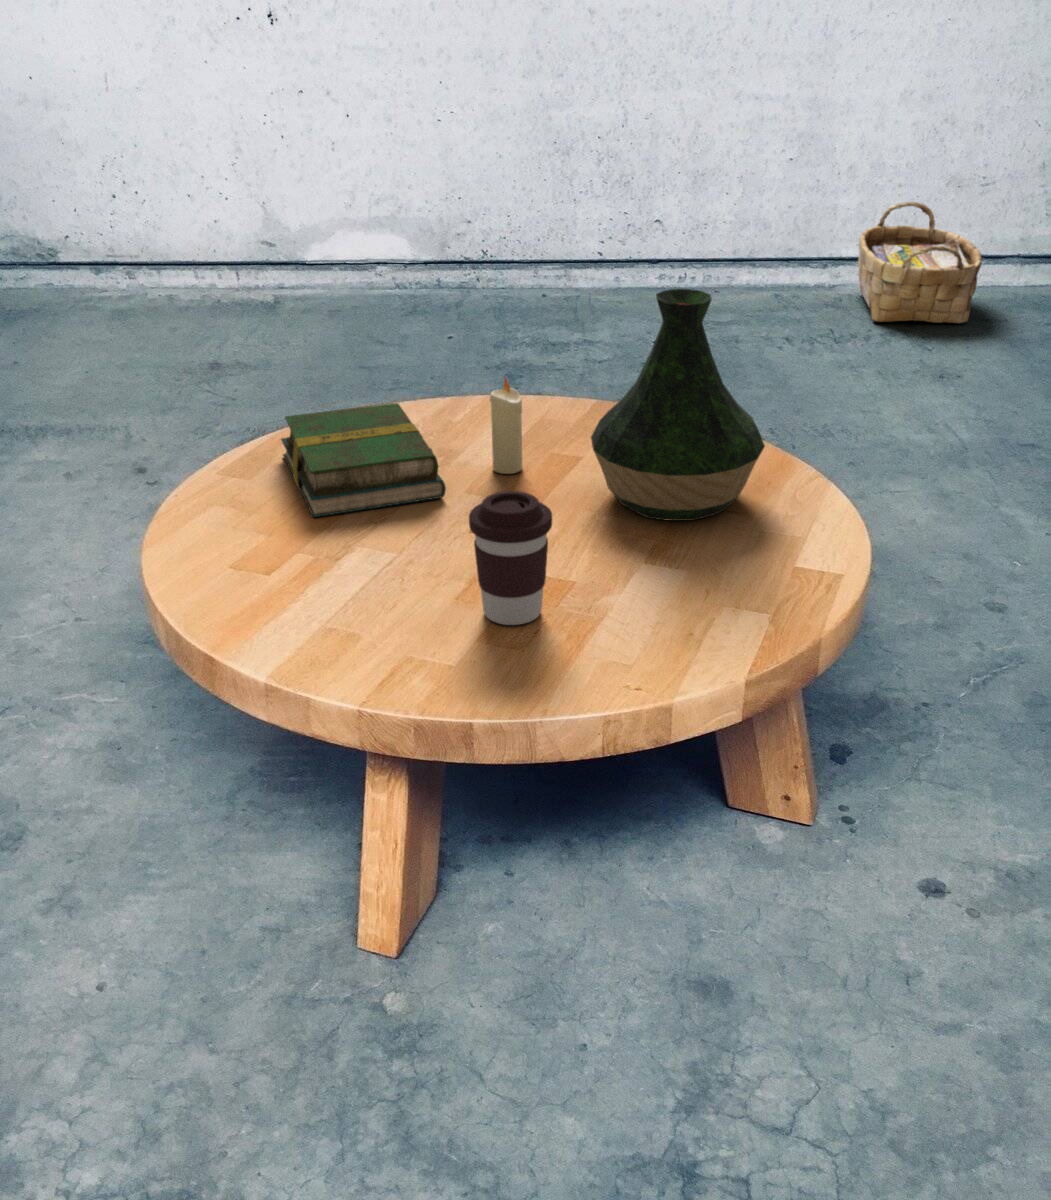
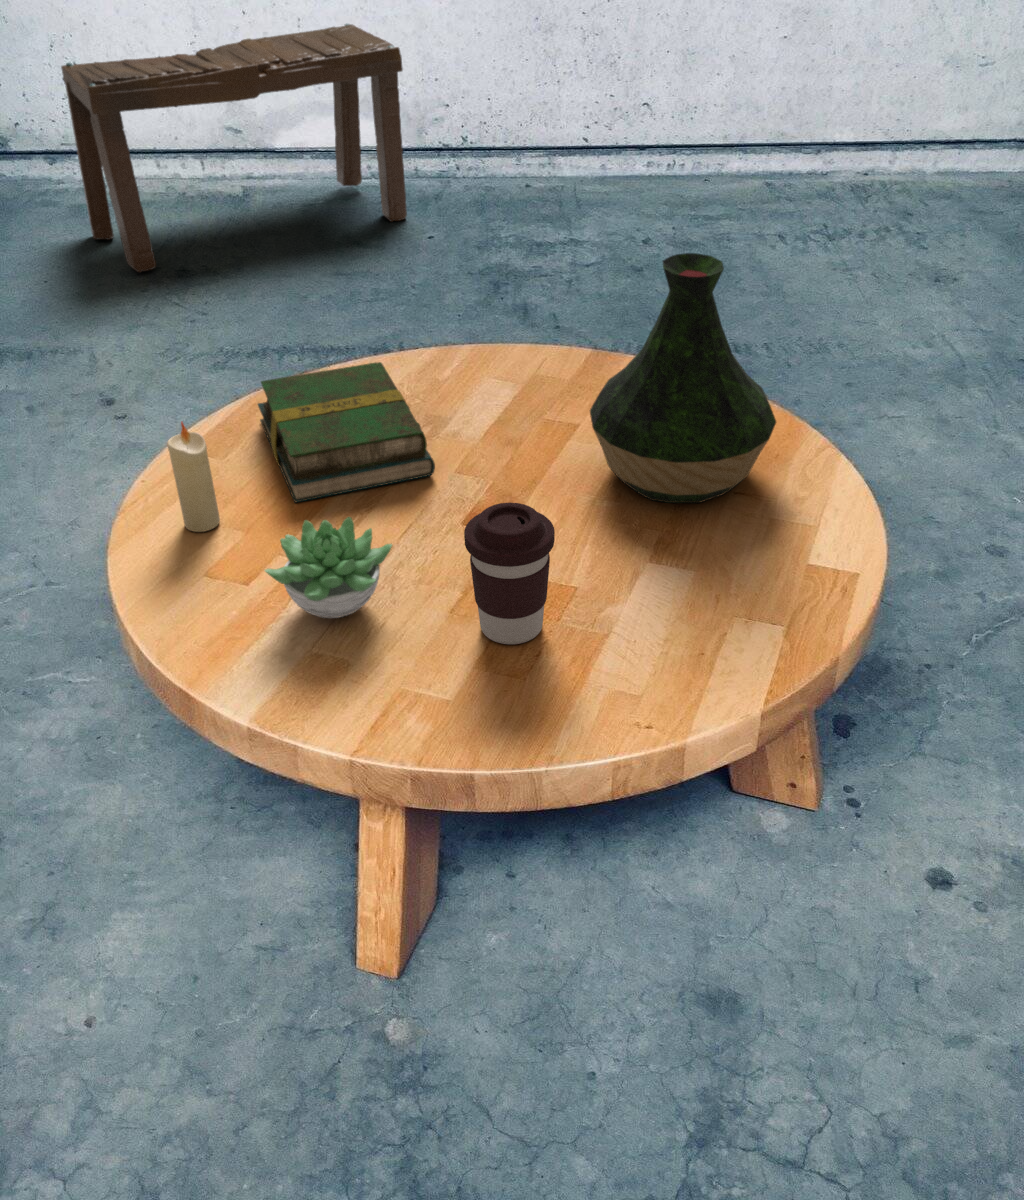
bench: none [106,144,429,365] -> present [61,24,407,272]
woven basket: present [858,201,982,323] -> none [852,82,984,216]
candle: present [490,377,522,474] -> present [167,422,220,532]
succulent plant: none [283,511,403,603] -> present [265,517,392,618]

